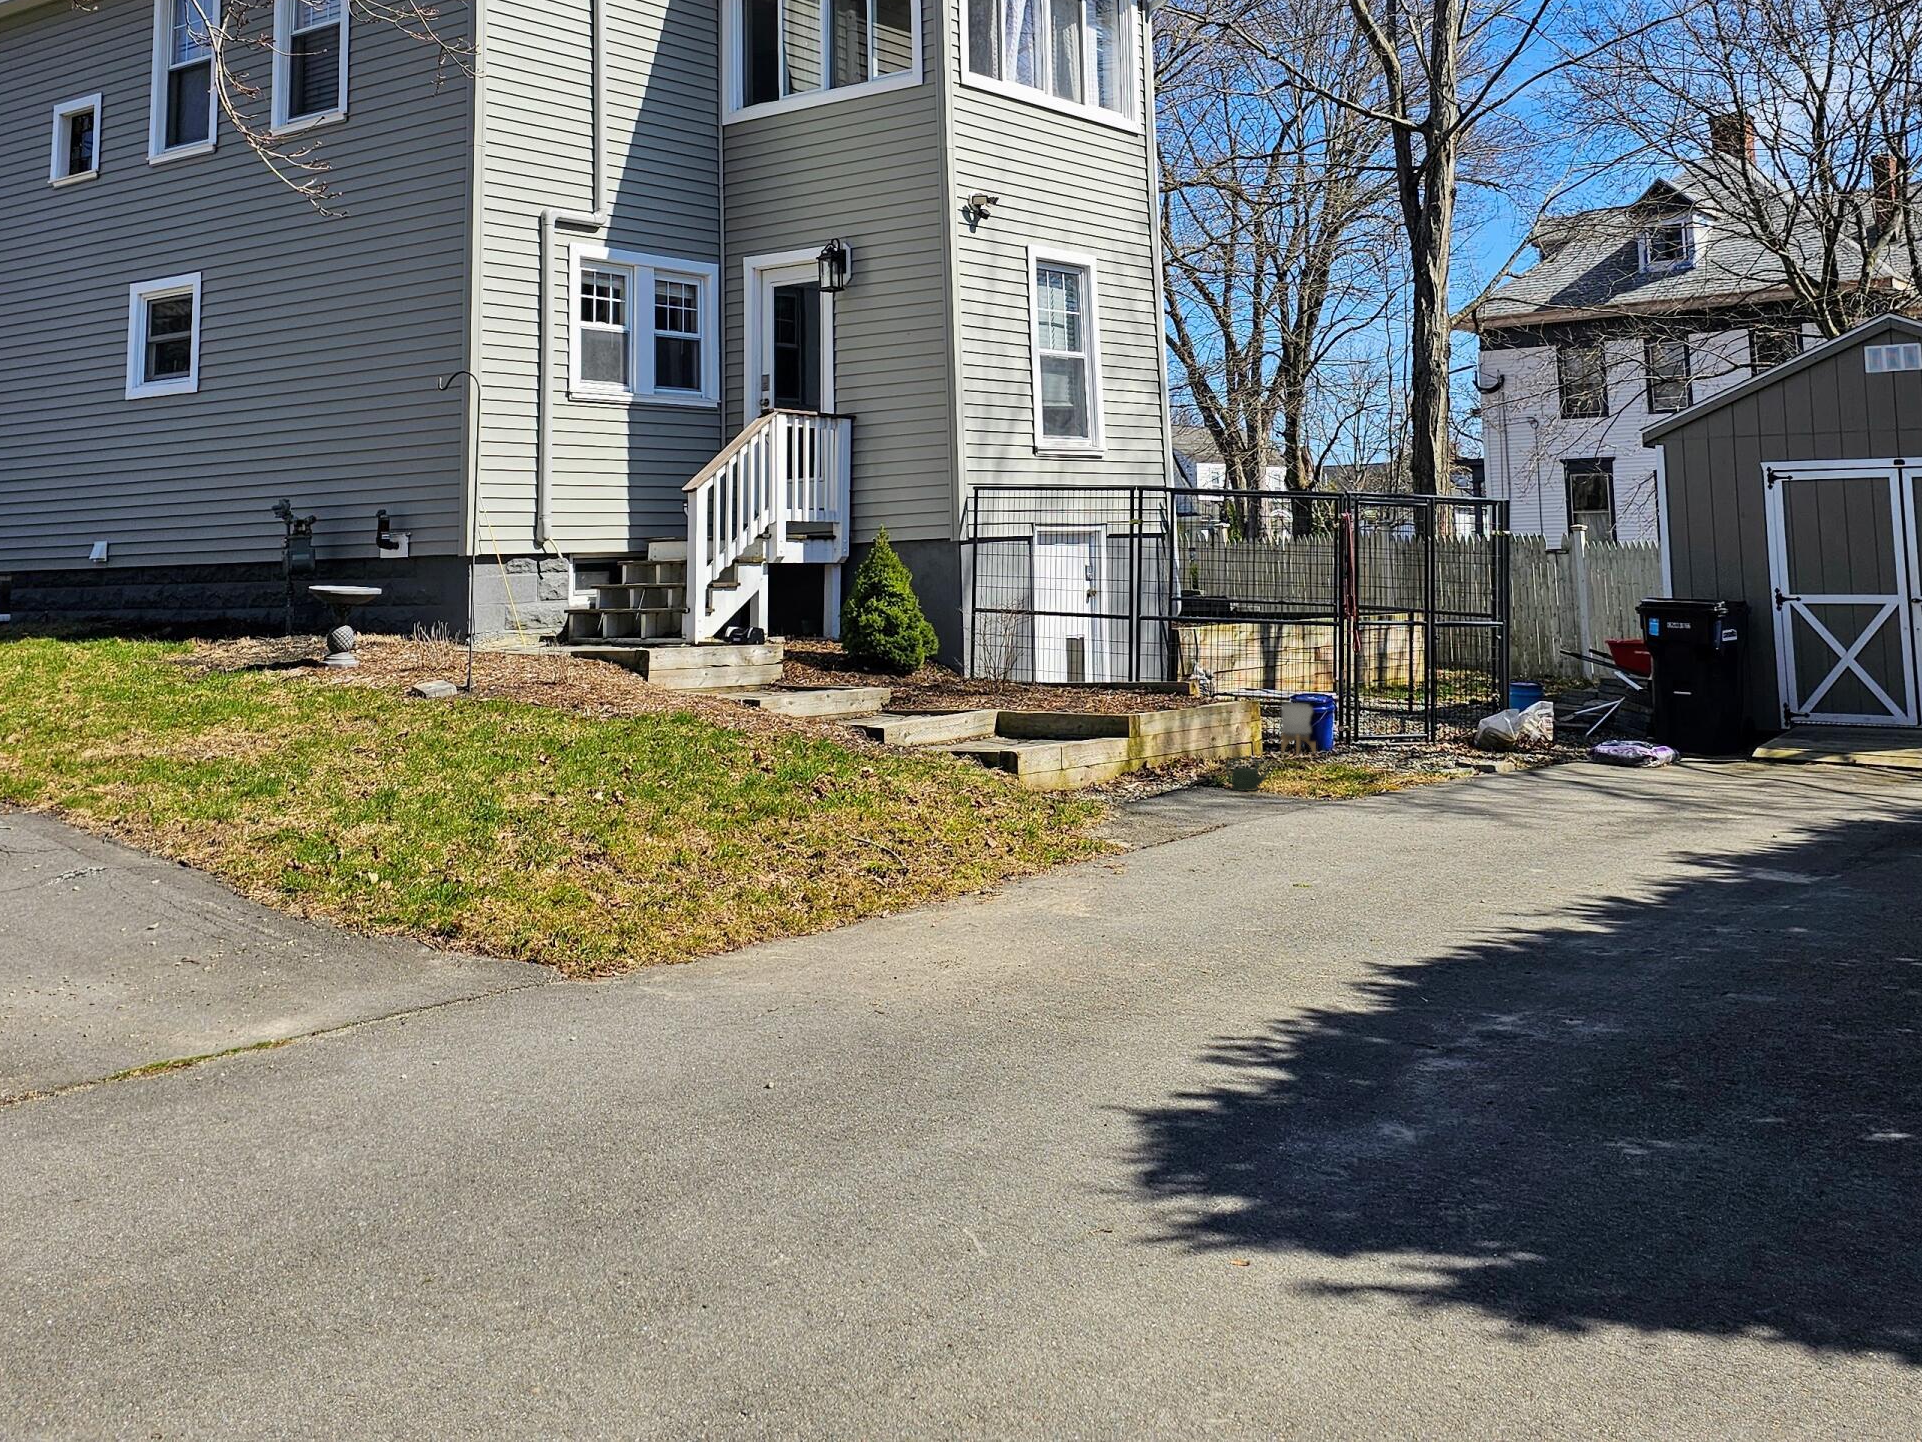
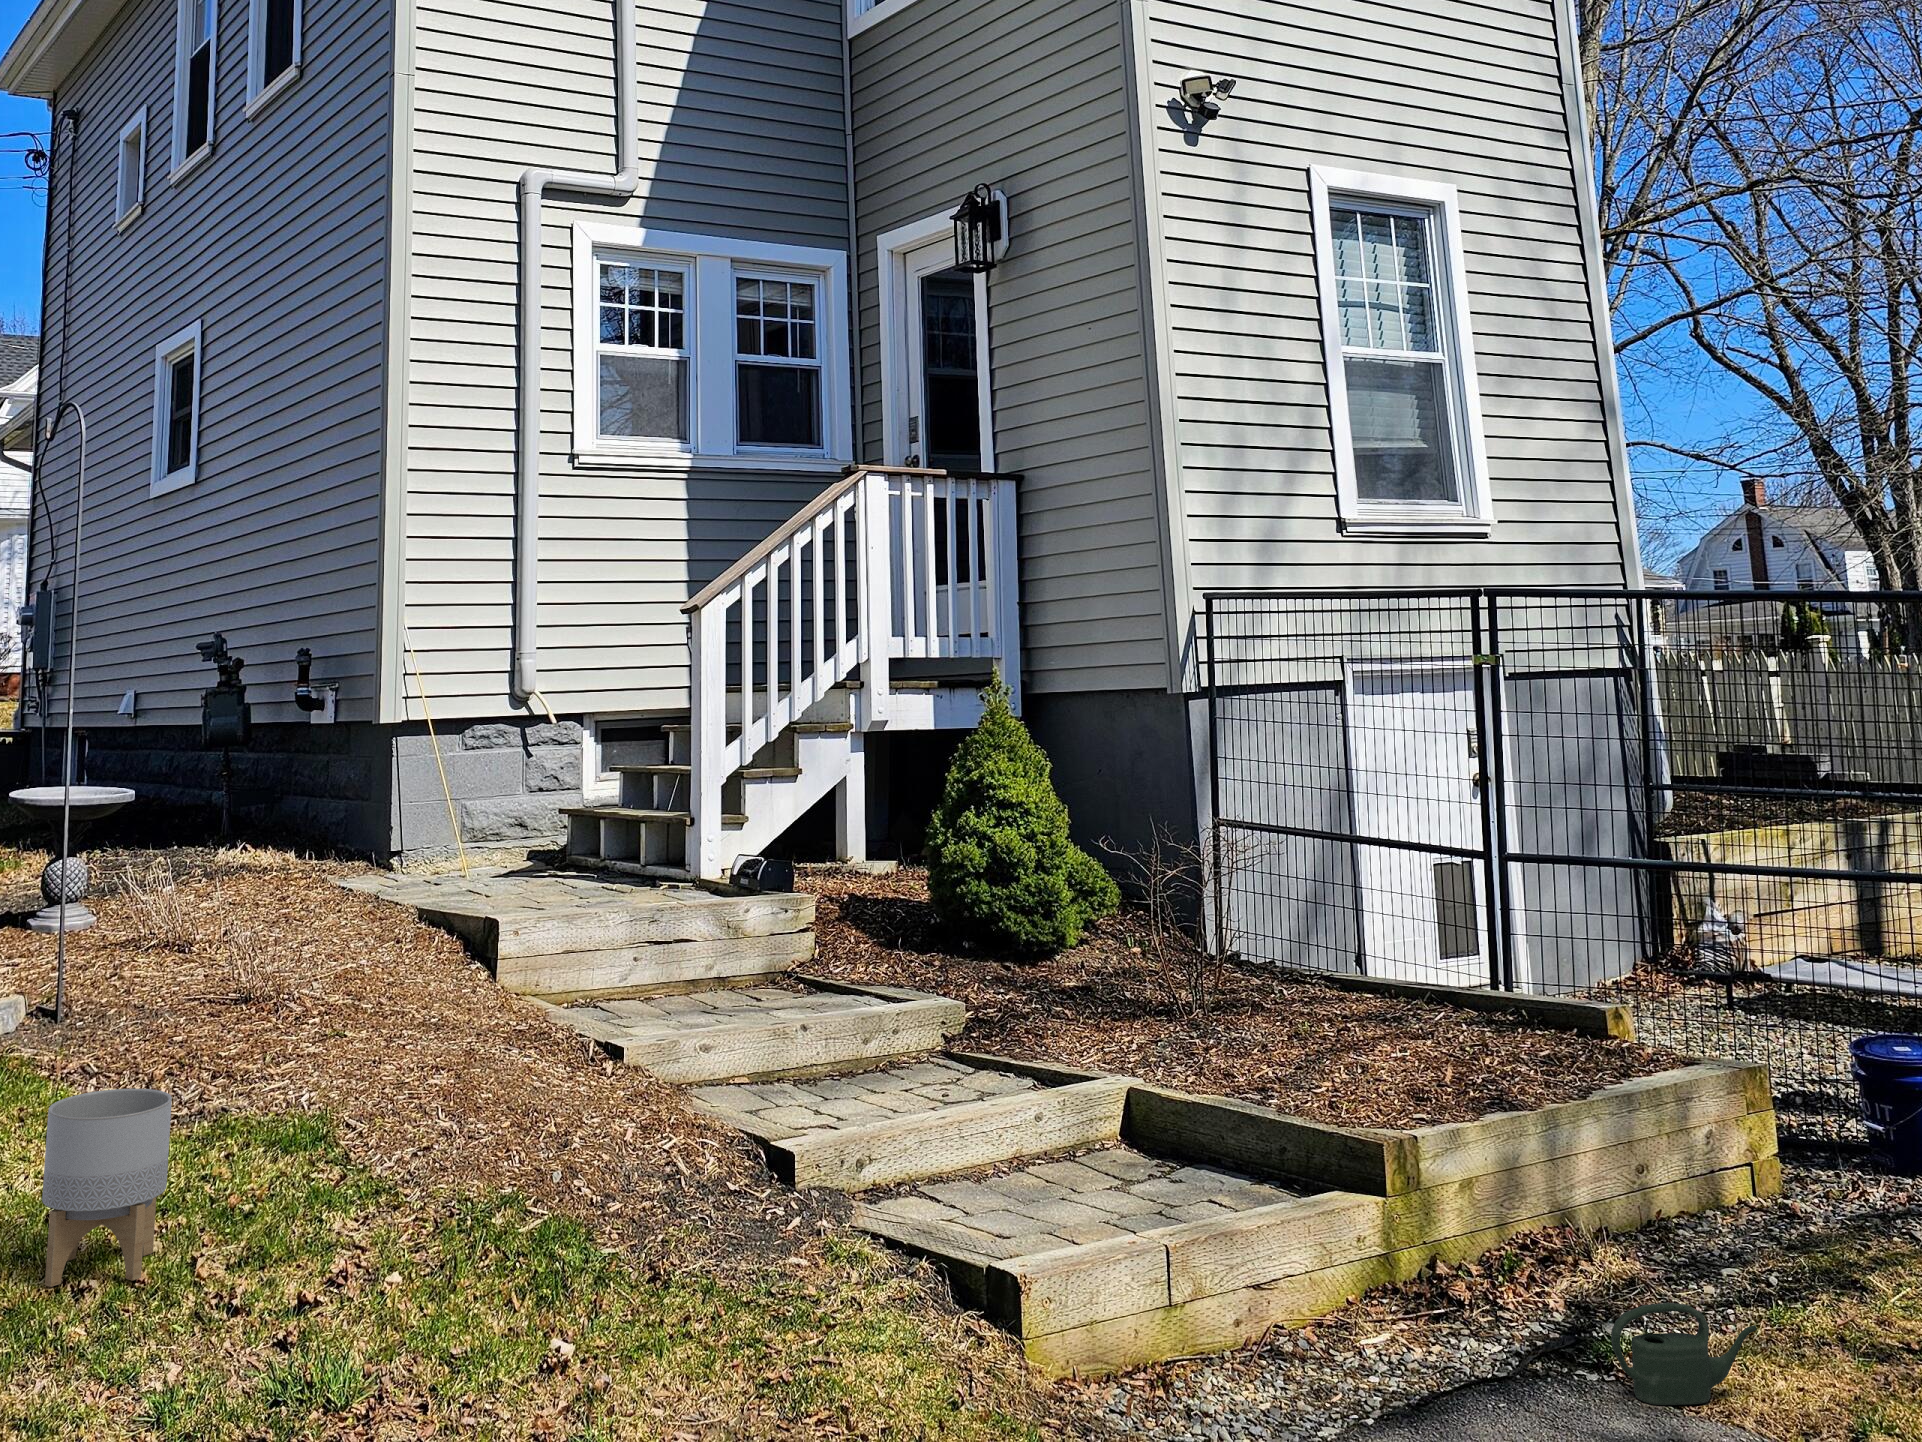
planter: present [1281,703,1316,755] -> present [42,1089,172,1287]

